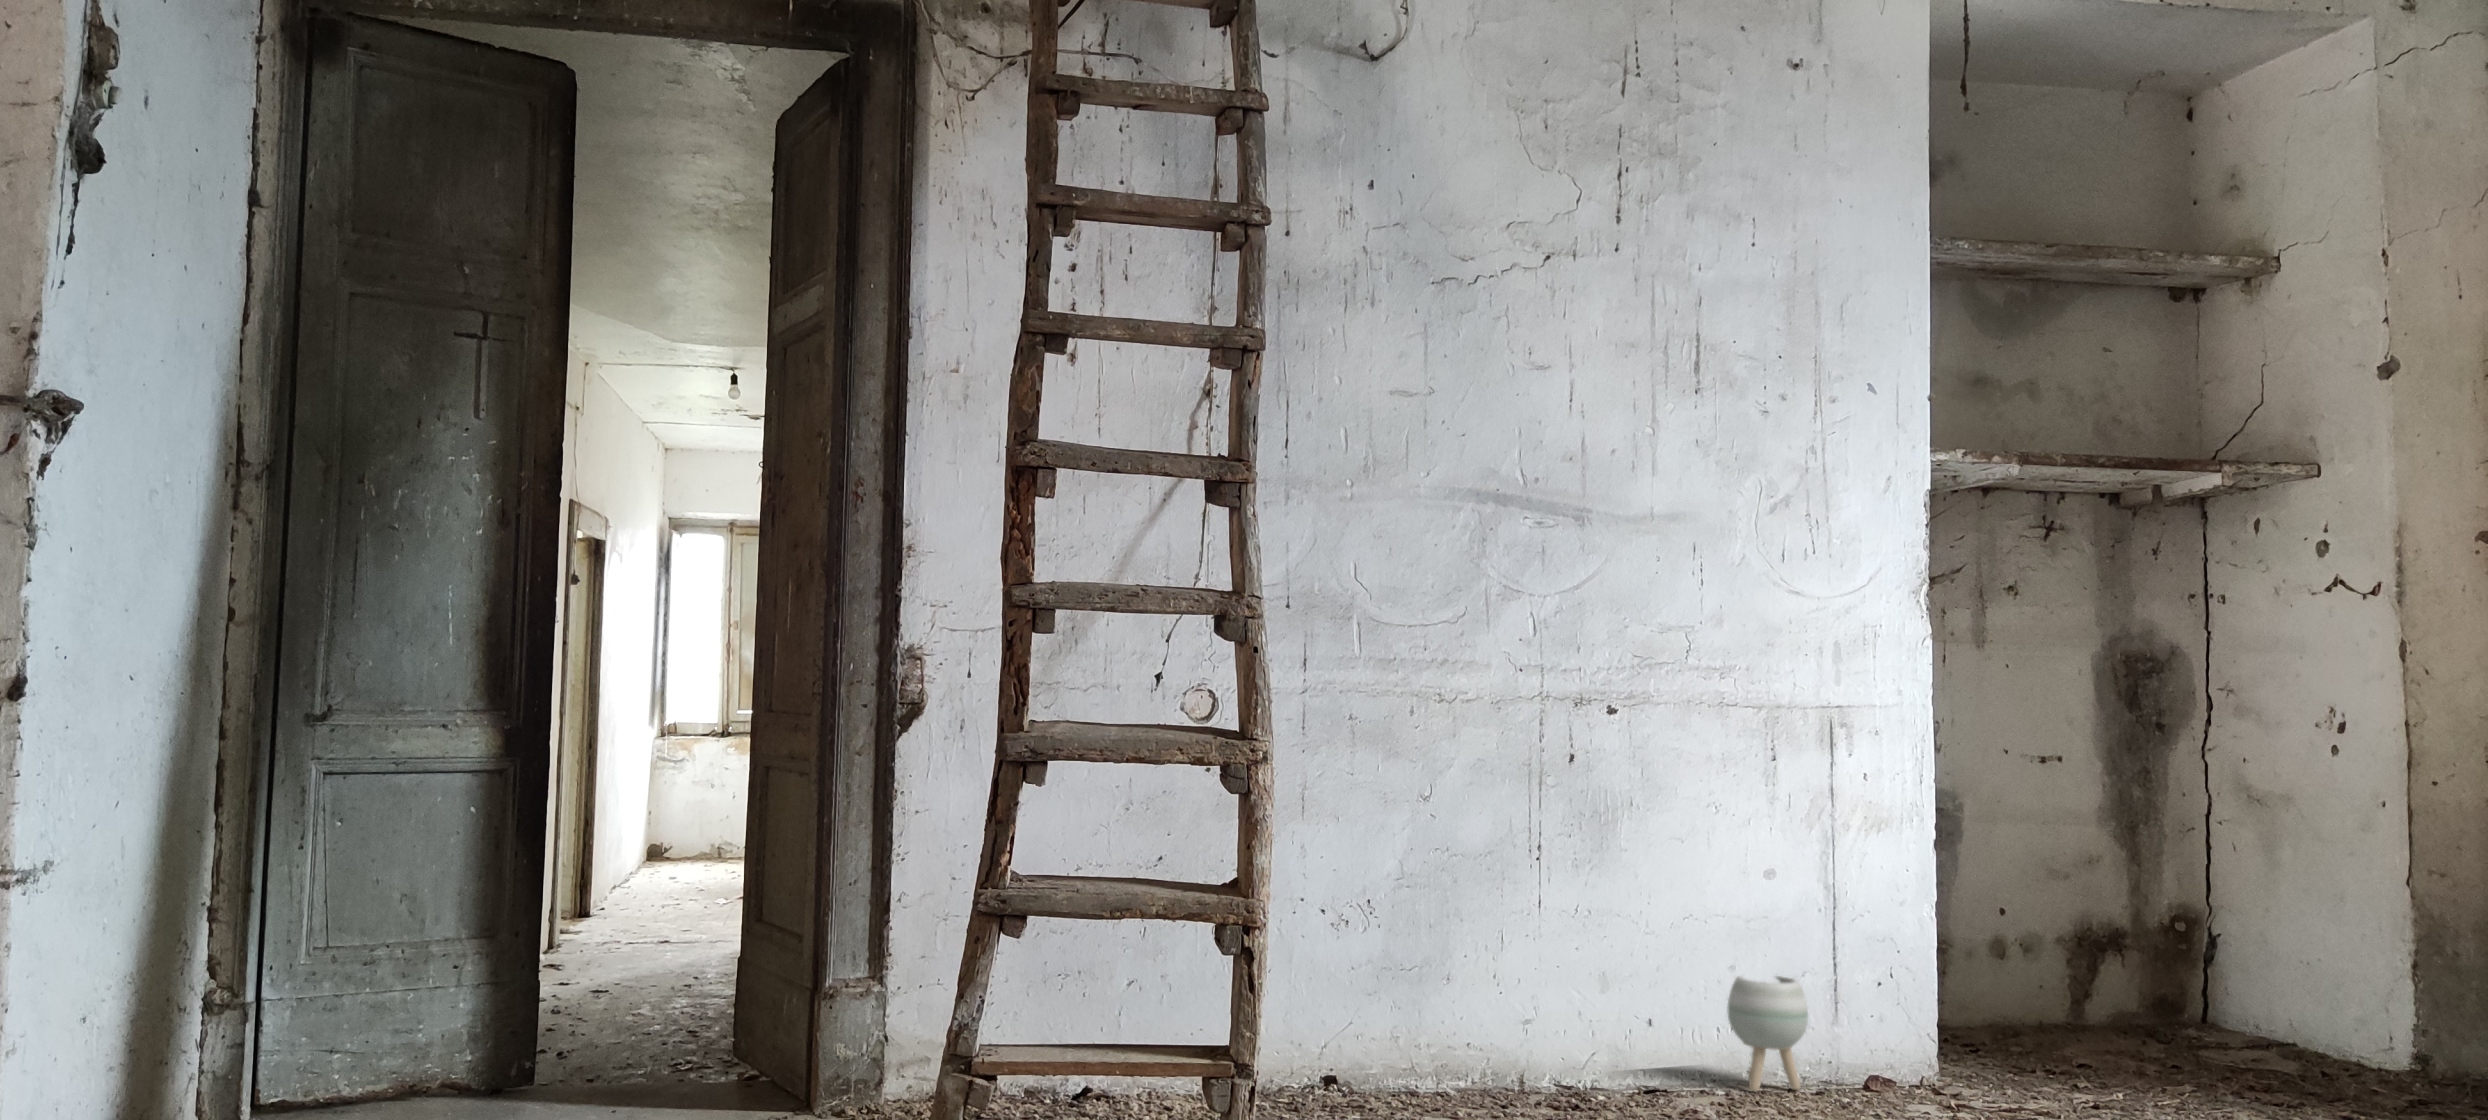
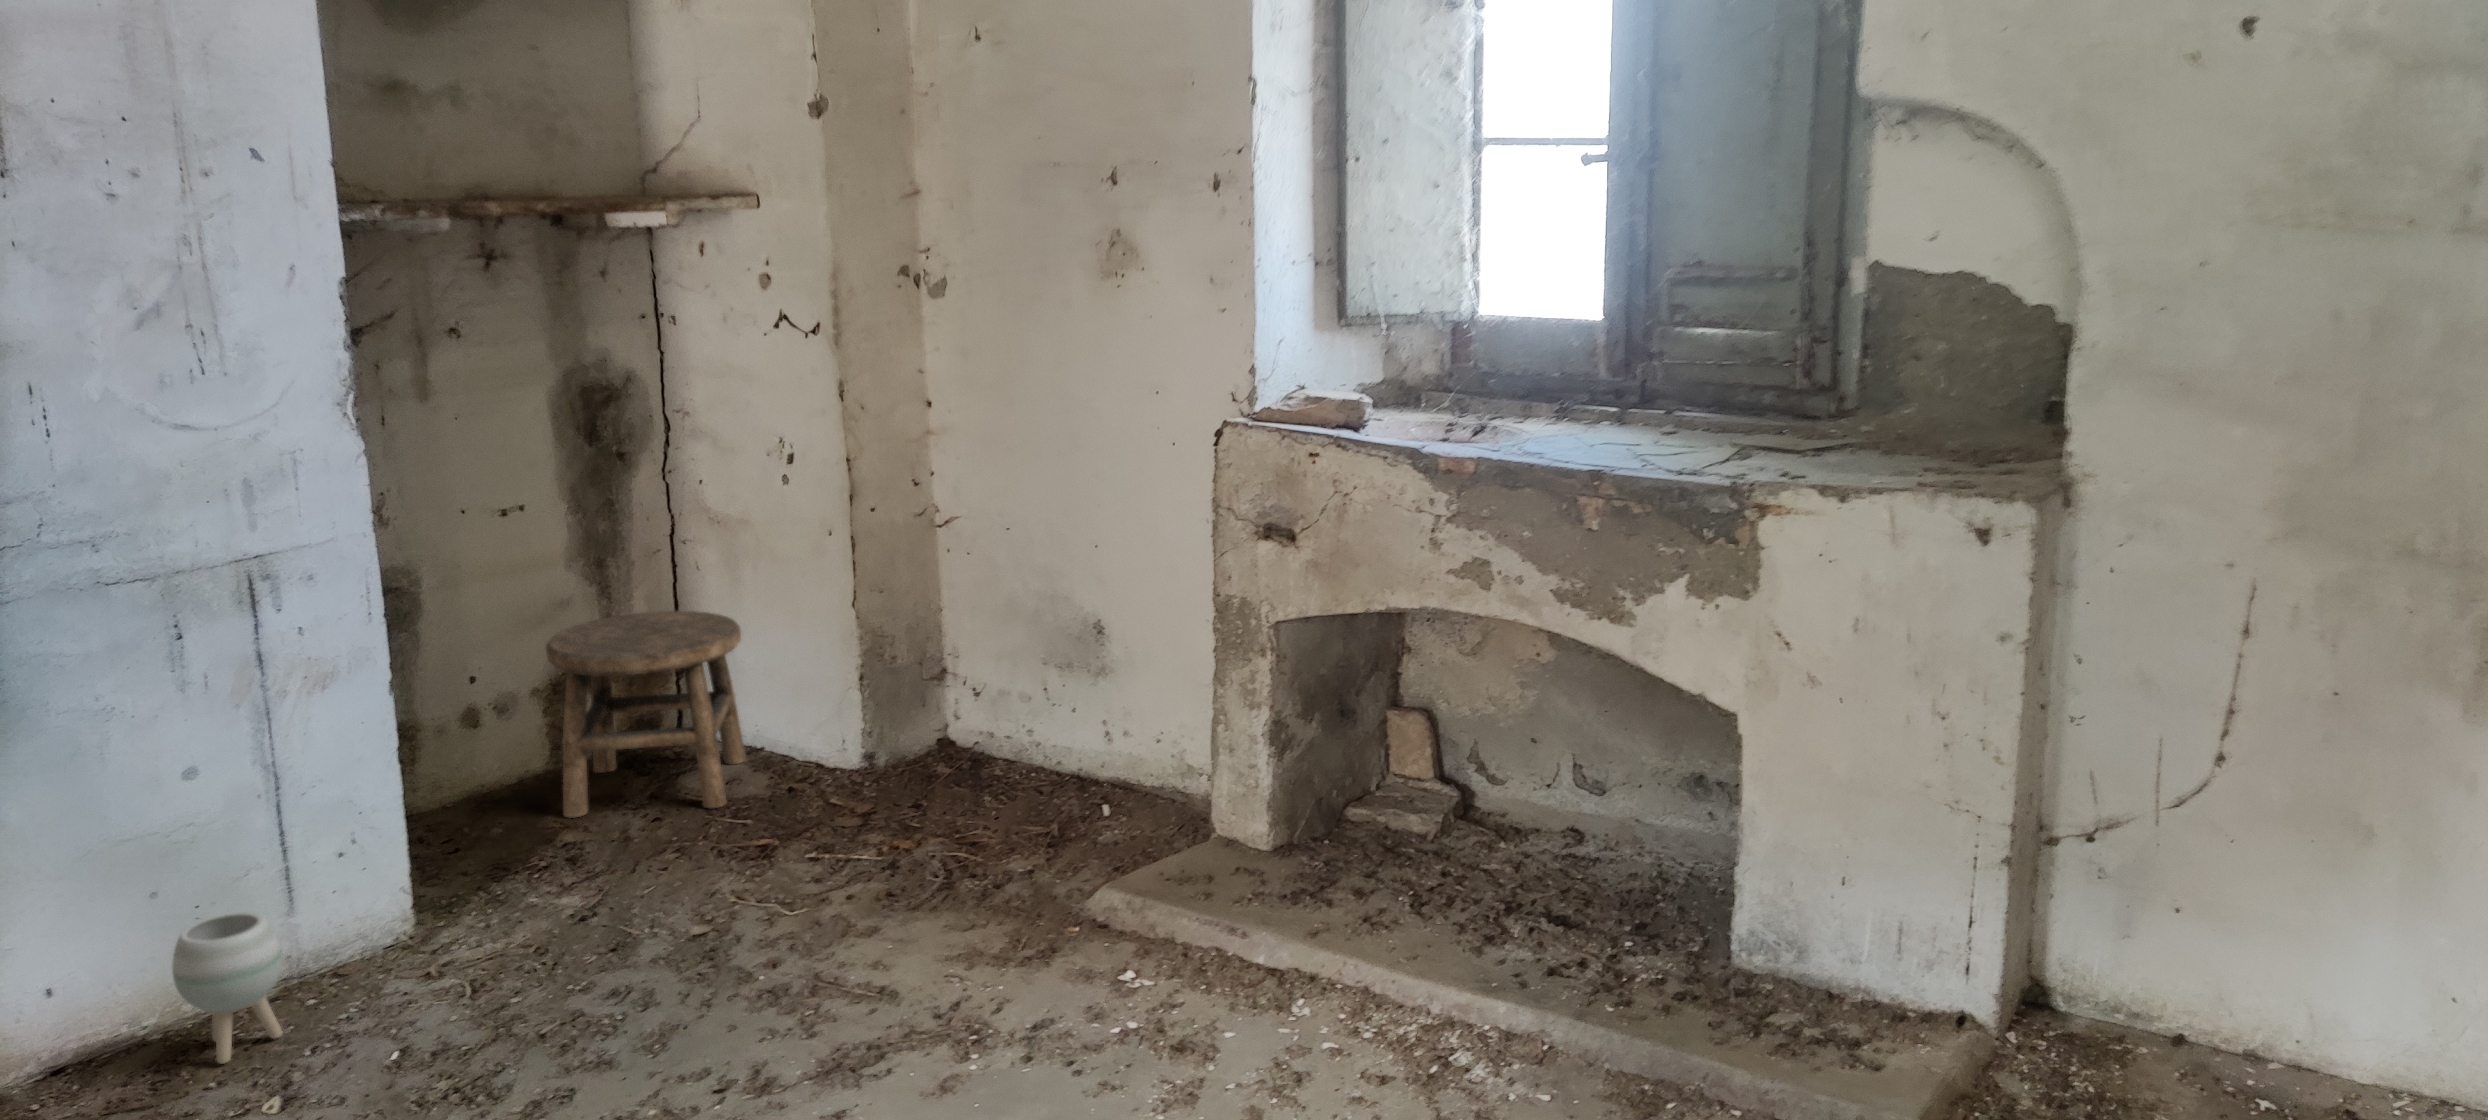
stool: none [2068,875,2274,1067] -> present [546,611,746,817]

